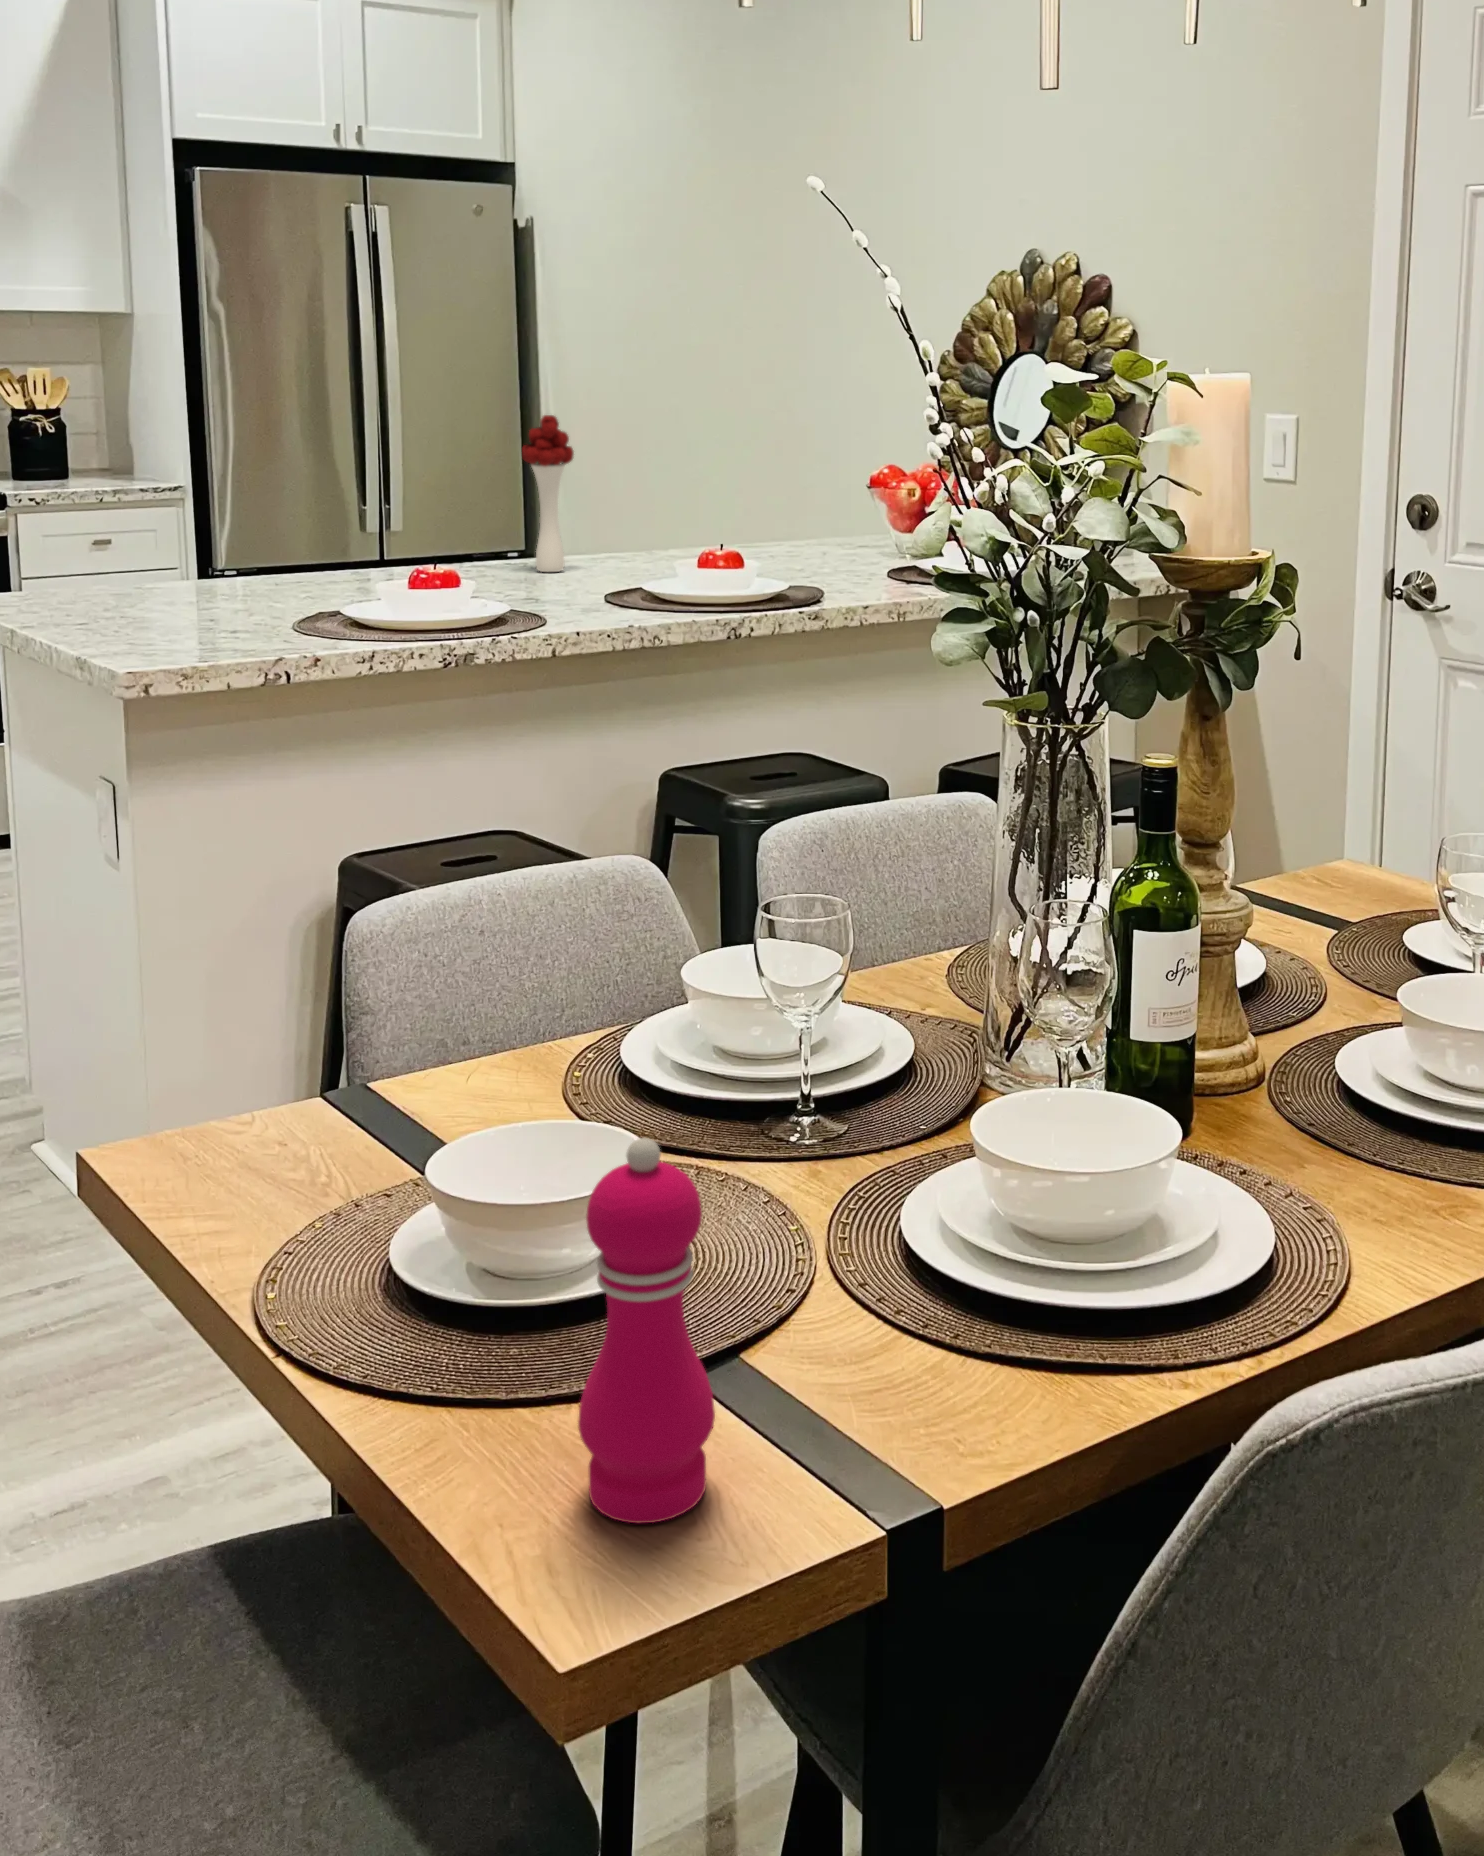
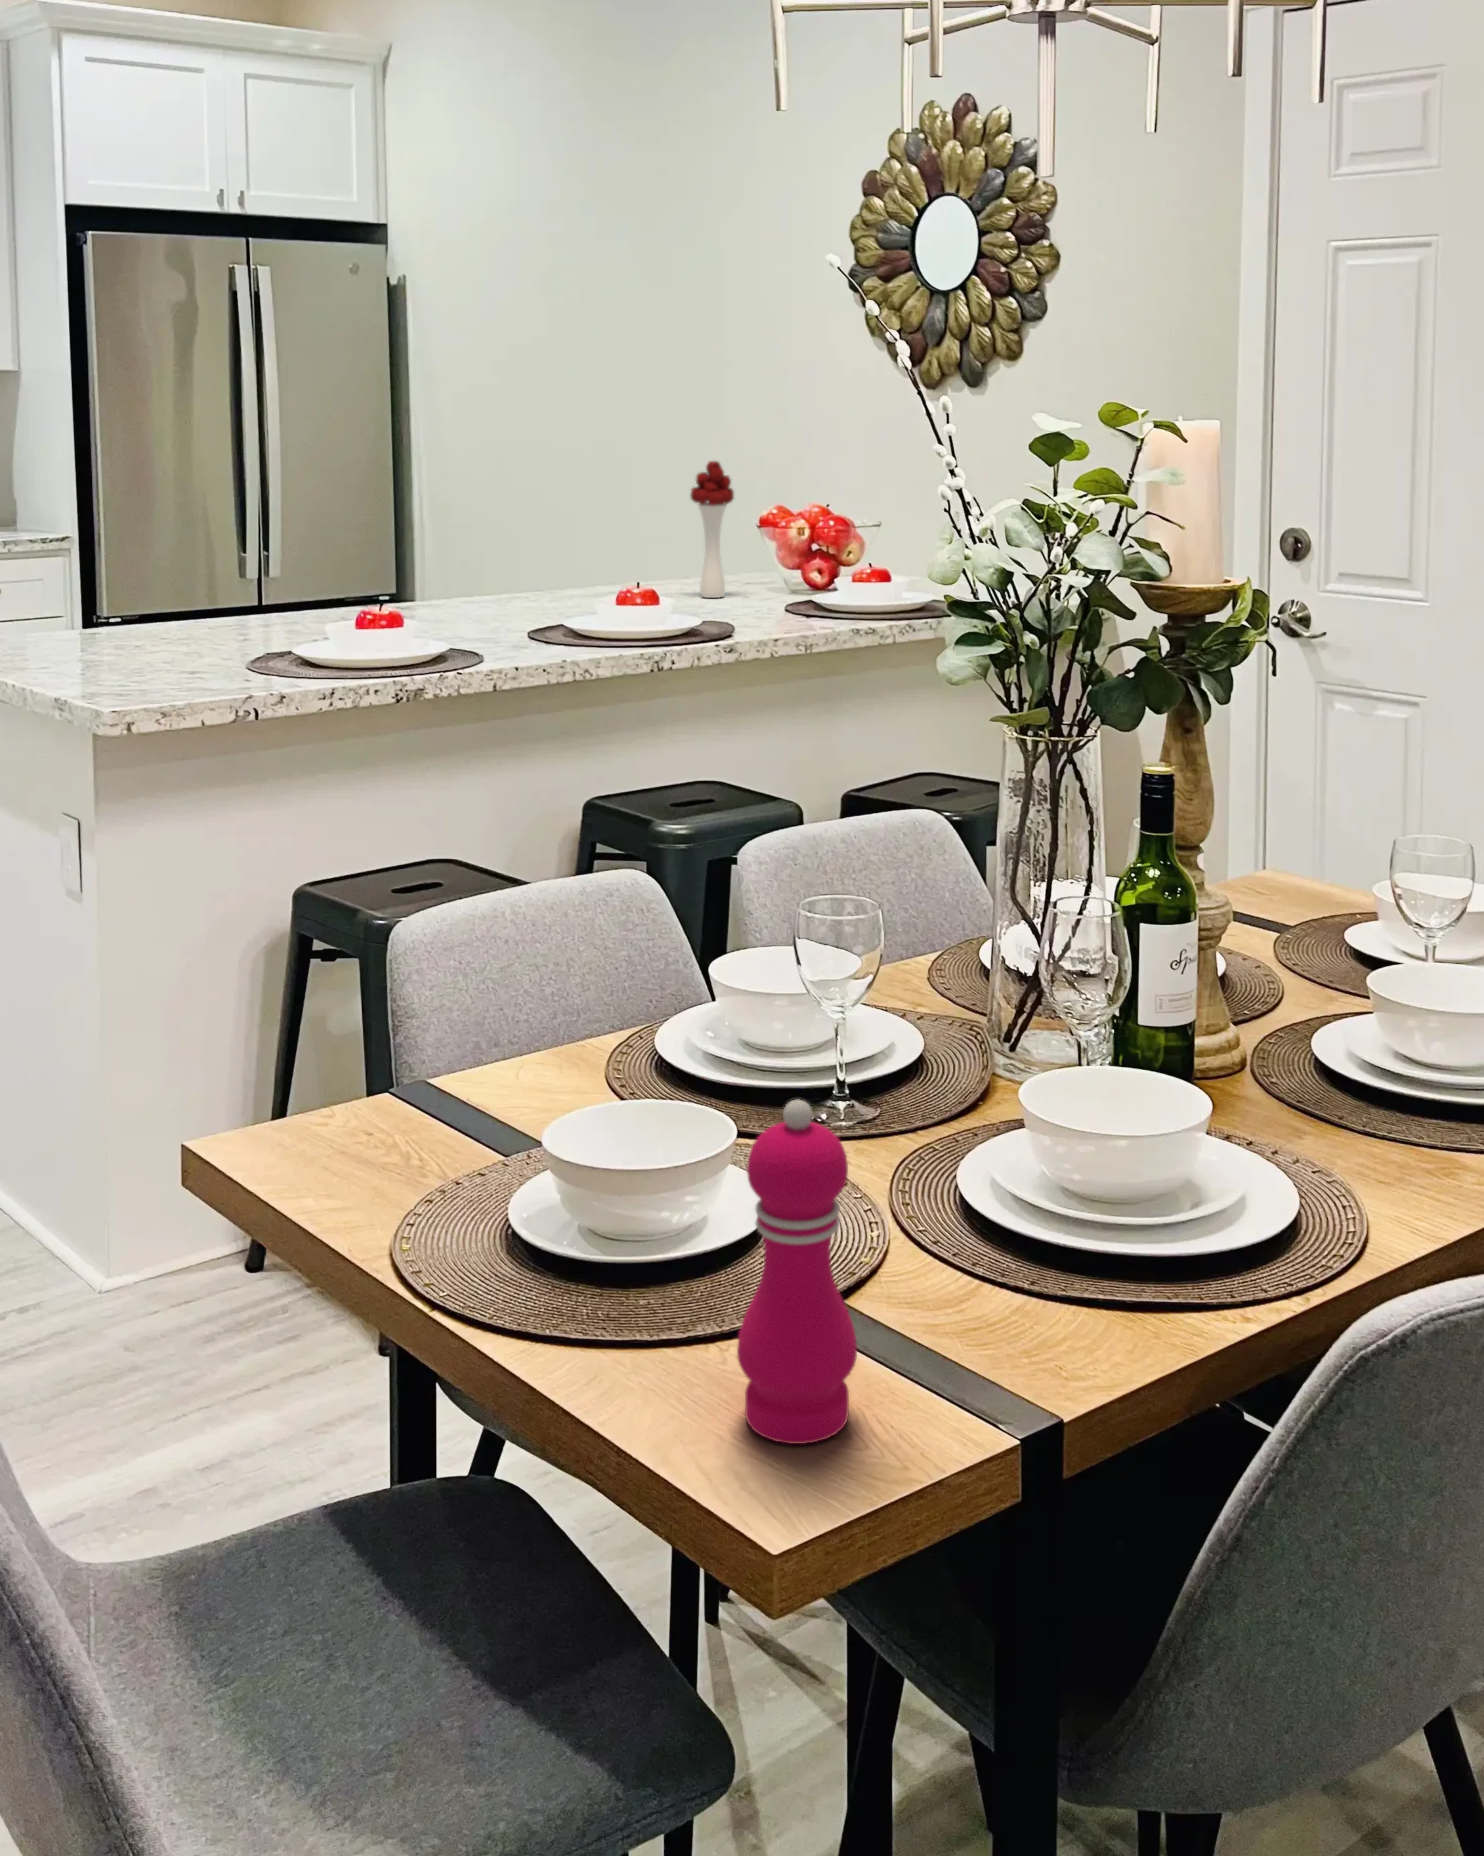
flower bouquet: present [522,415,574,572] -> present [690,461,734,598]

